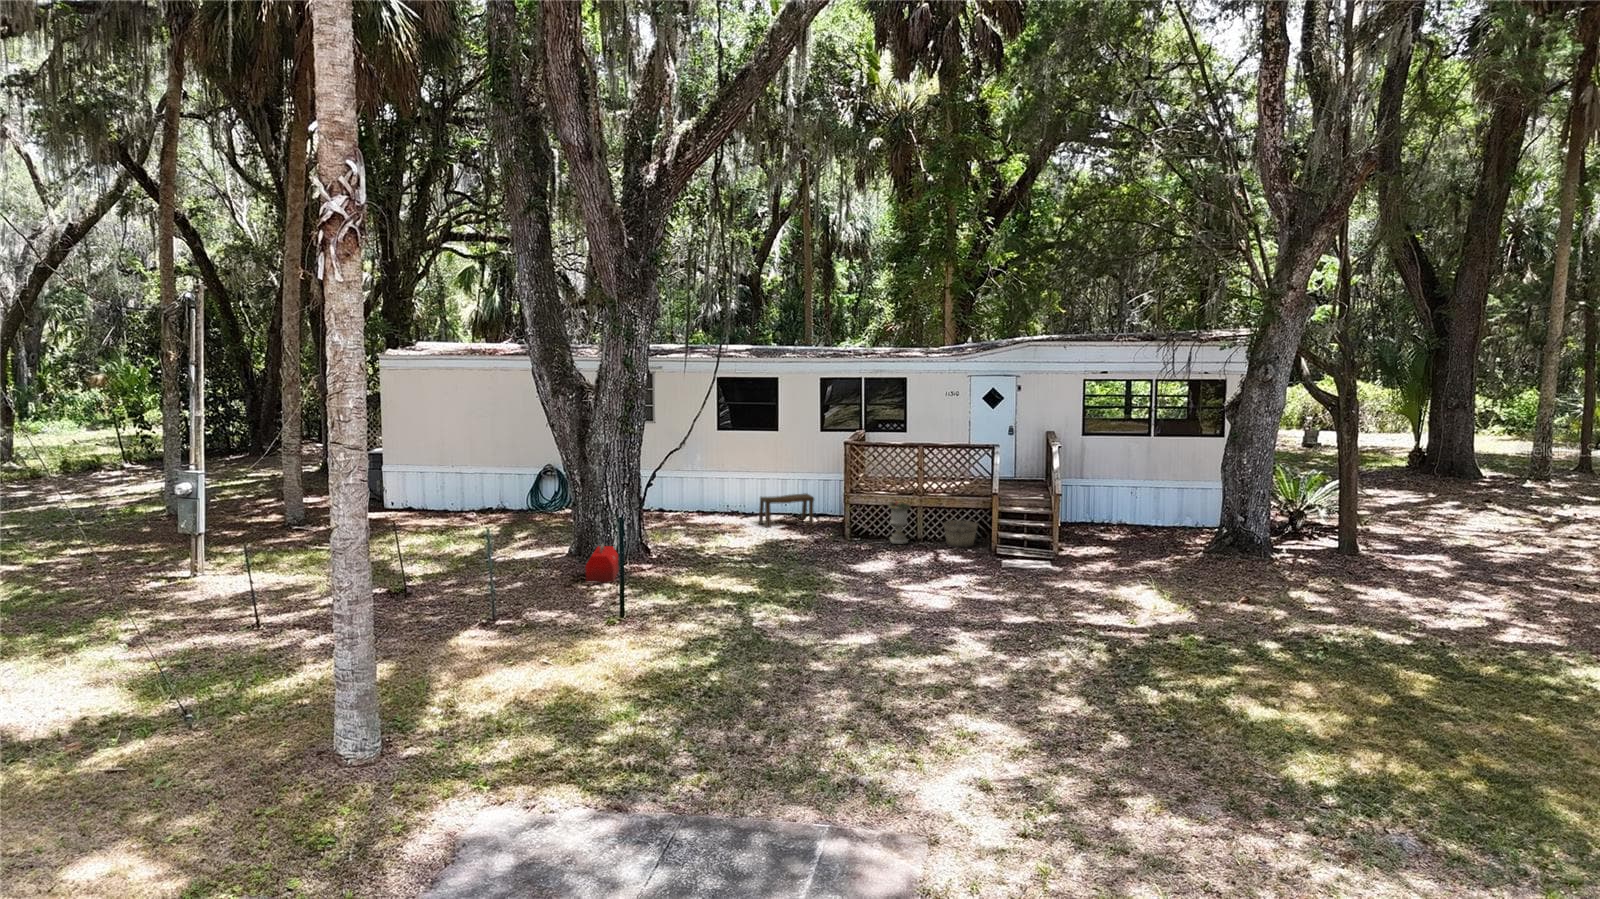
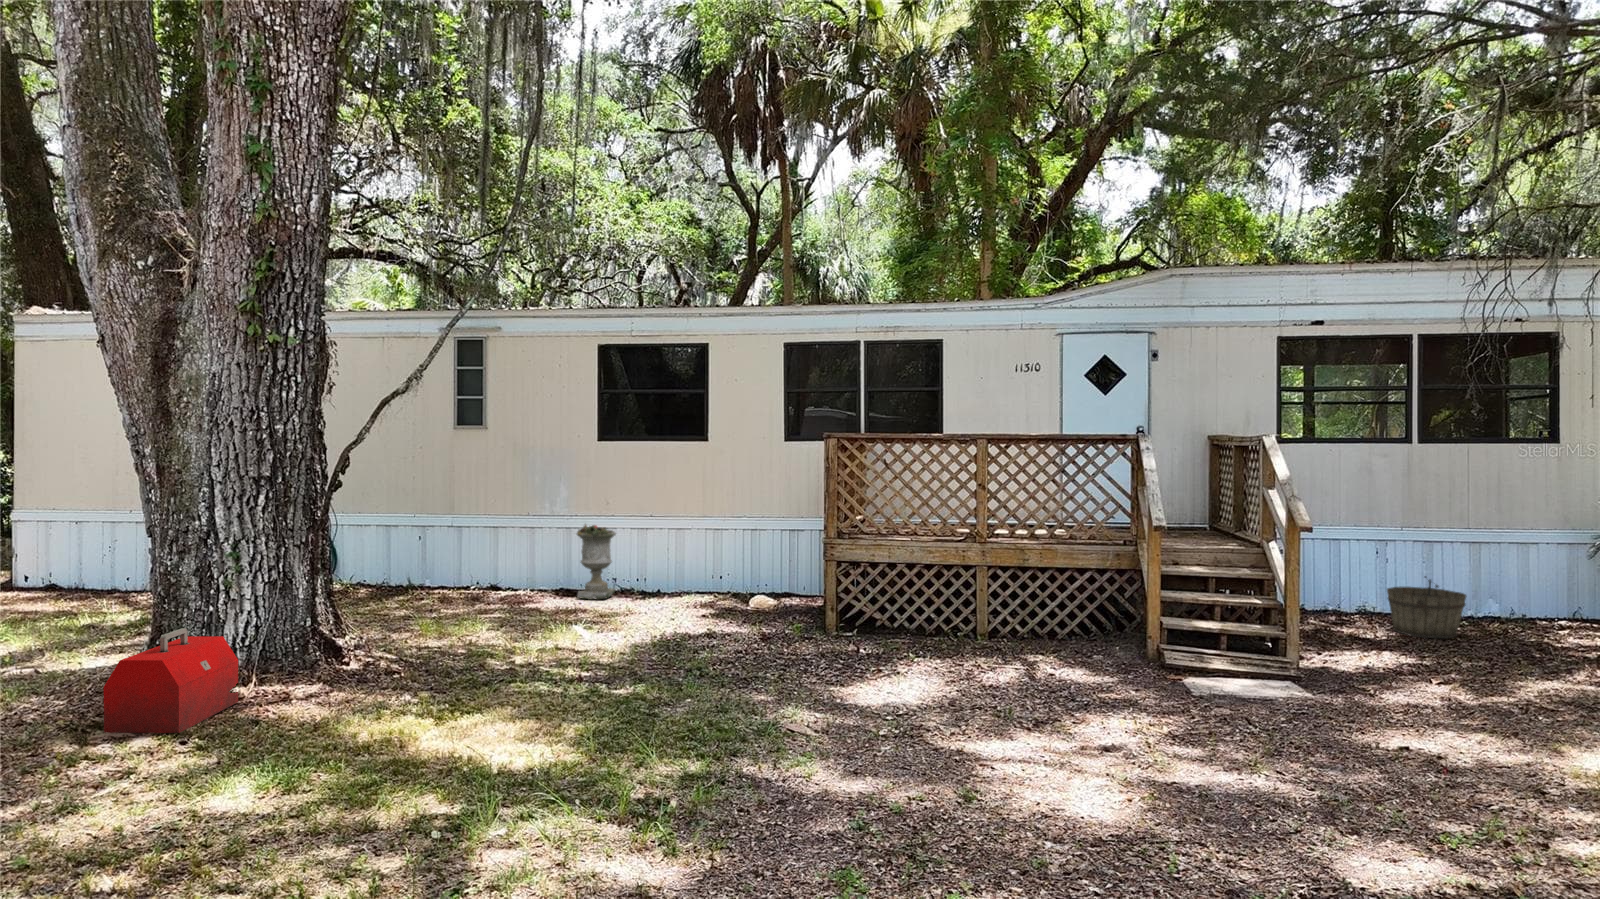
bench: present [759,493,814,528] -> none [662,547,770,613]
planter: present [888,501,910,544] -> present [577,525,616,600]
wooden bucket: present [944,520,978,547] -> present [1387,576,1467,638]

